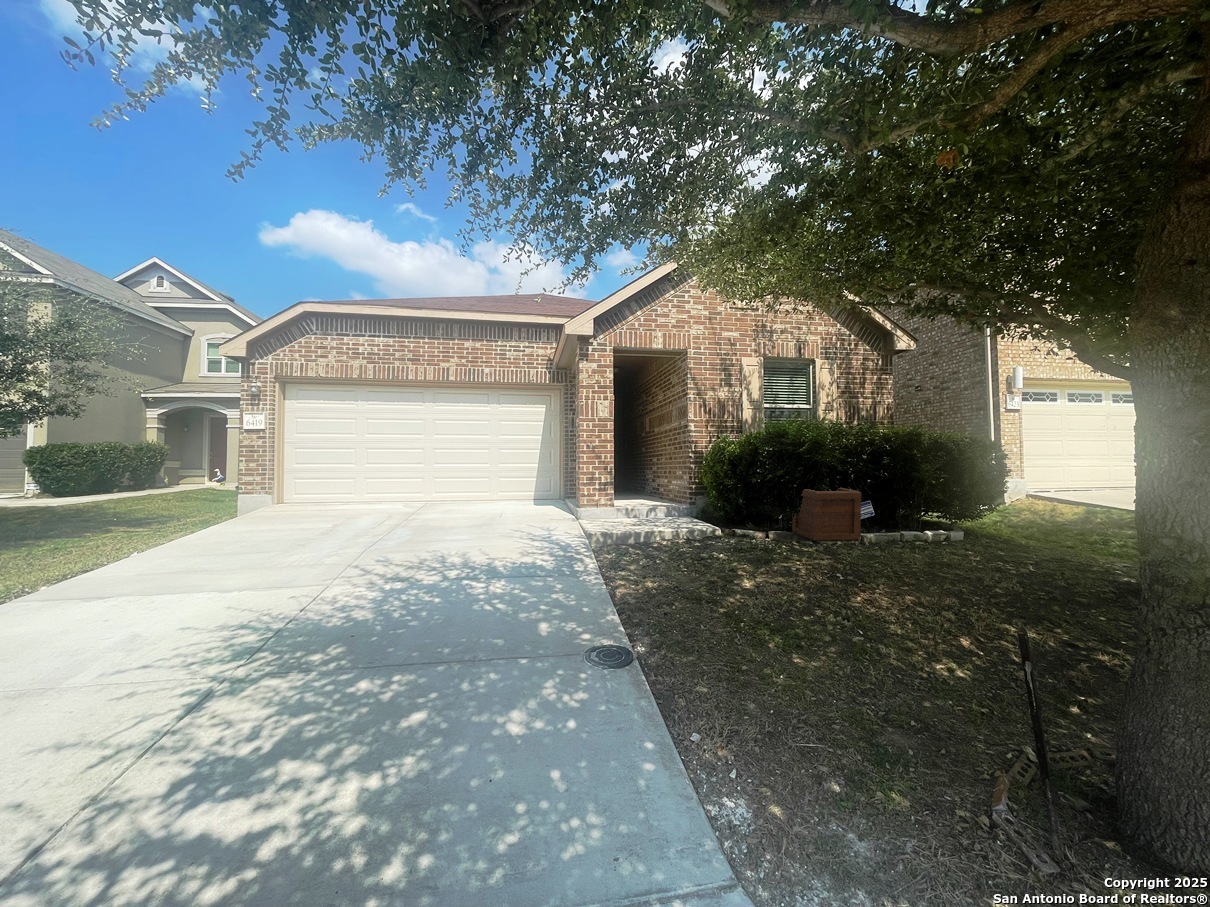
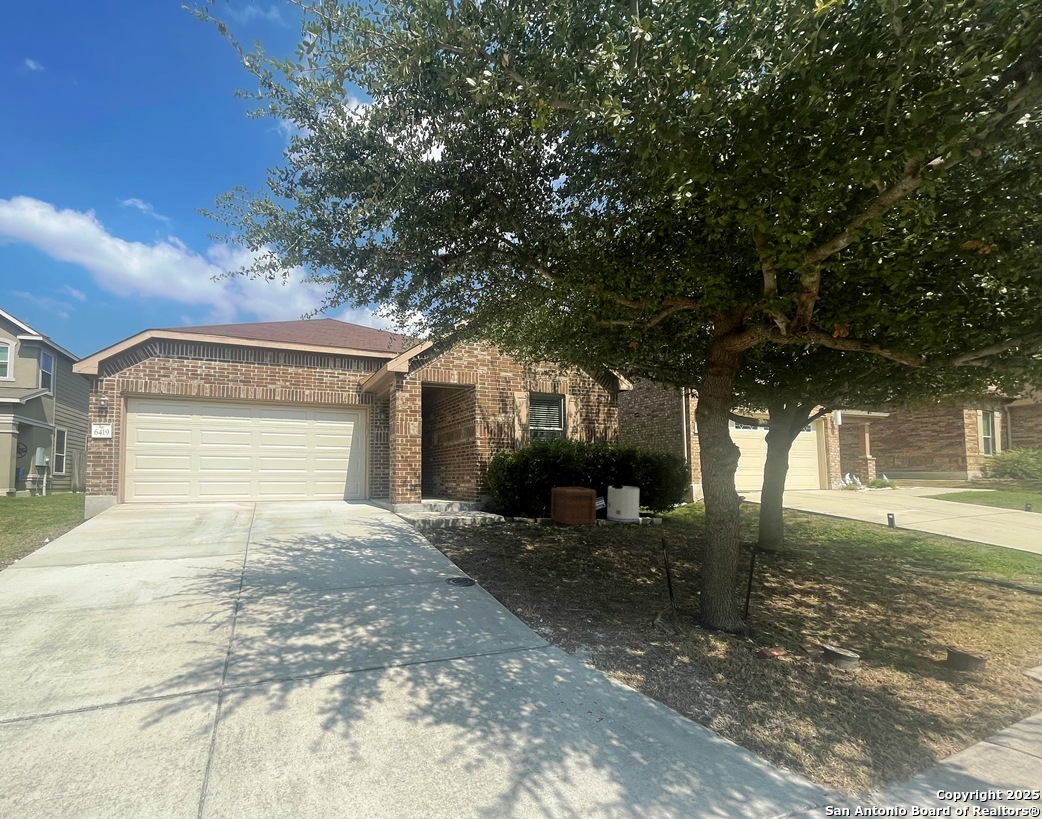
trash can: none [877,486,930,538] -> present [607,486,639,522]

